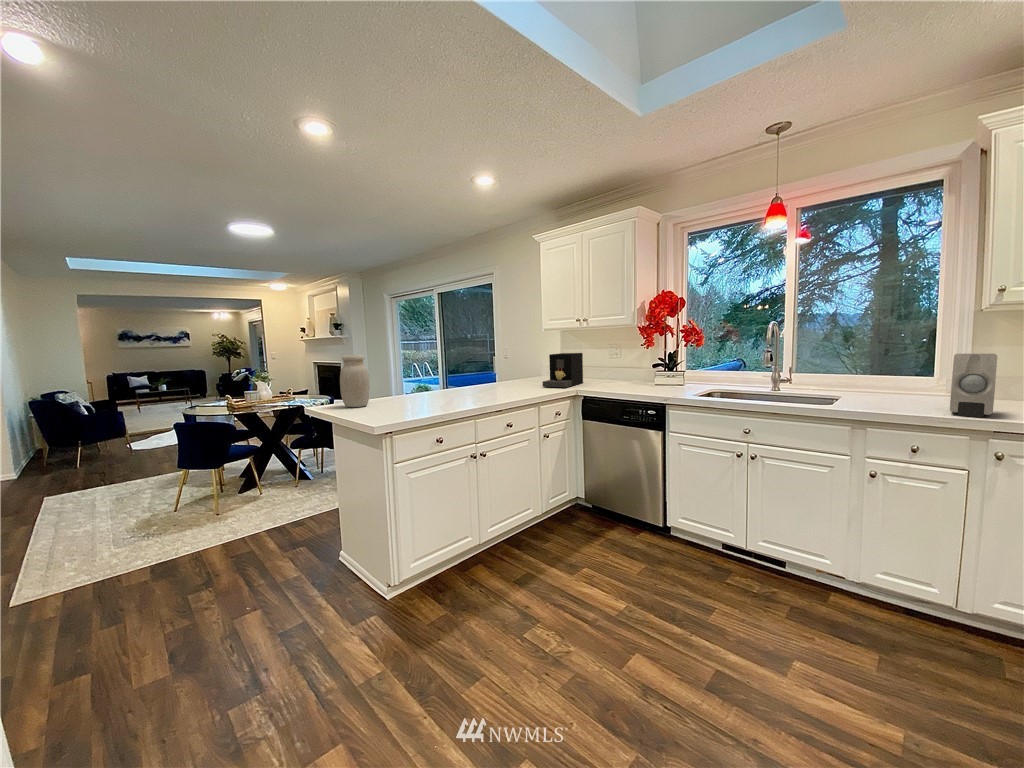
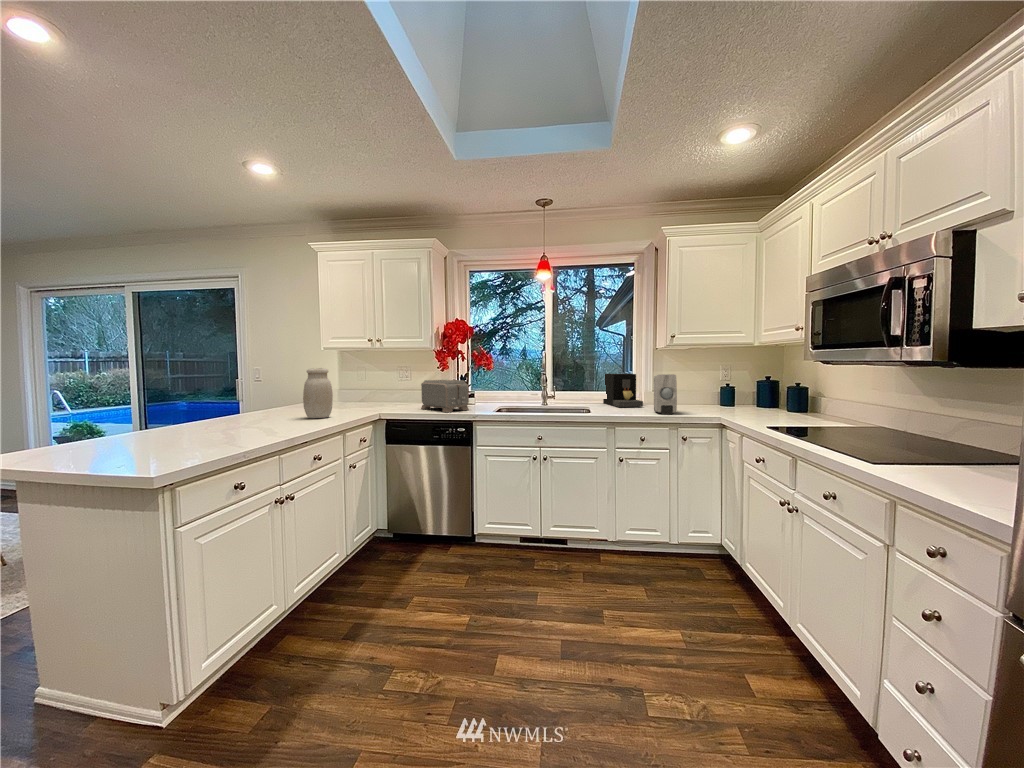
coffee maker: present [542,353,583,387] -> present [603,373,643,407]
jar: present [340,355,370,407] -> present [303,368,333,418]
toaster: none [620,358,667,393] -> present [421,380,469,412]

